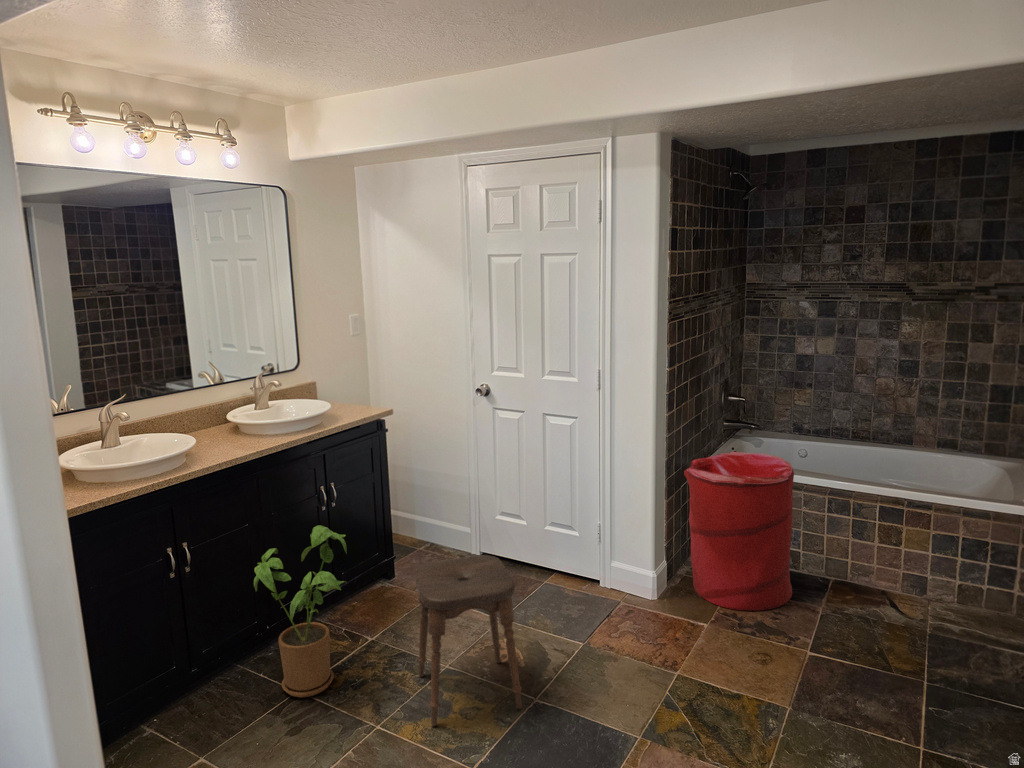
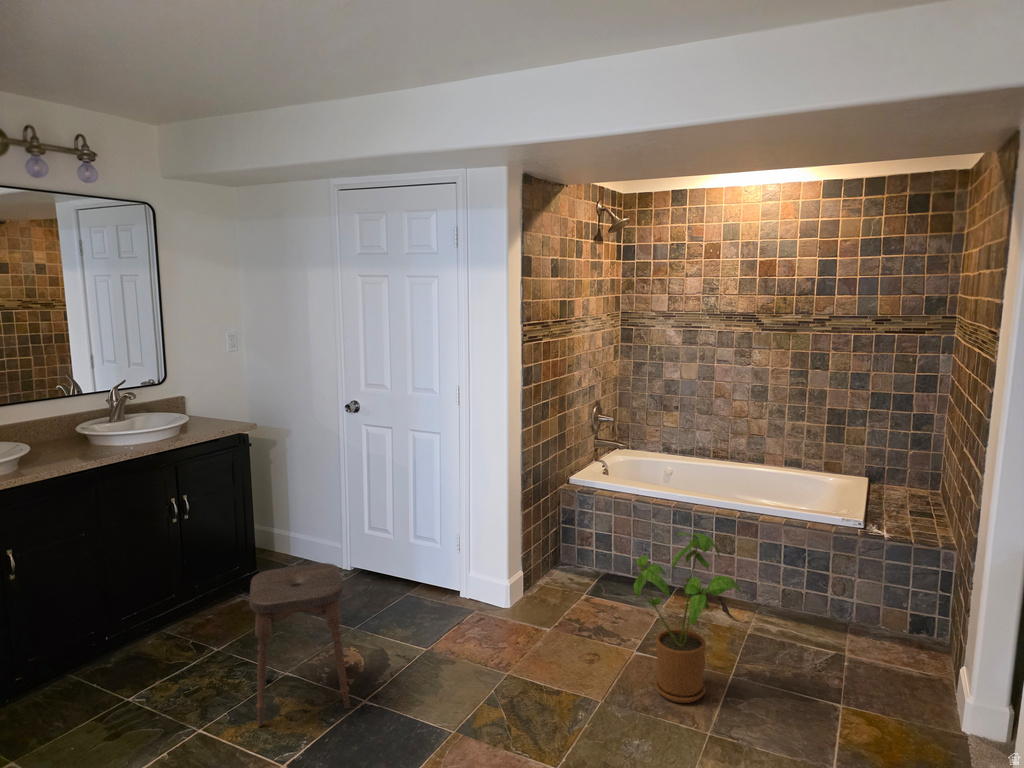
laundry hamper: present [684,452,794,611] -> none [537,468,638,617]
house plant: present [254,525,347,697] -> present [634,533,742,703]

